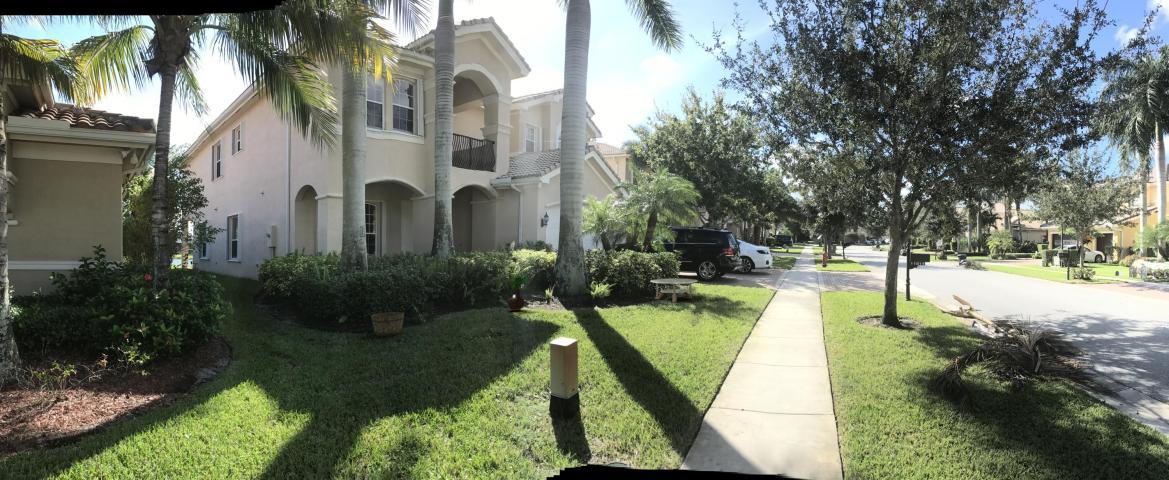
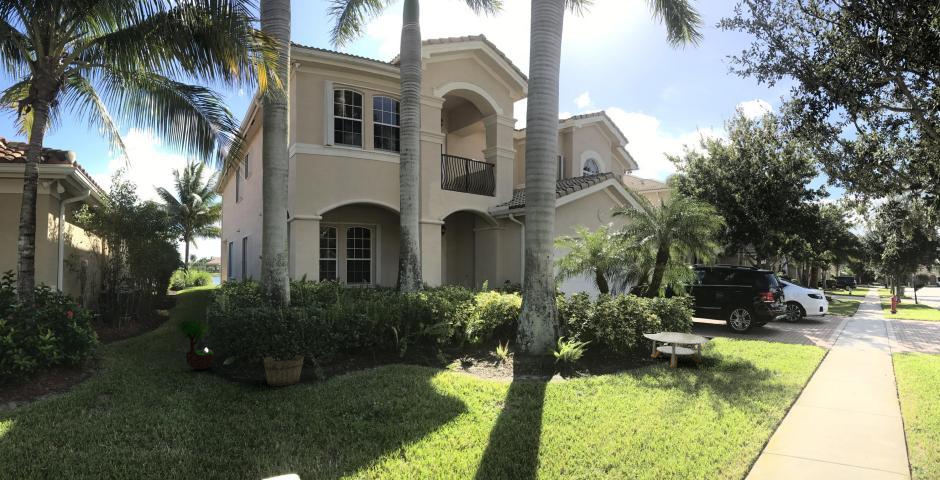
potted tree: present [507,274,527,311] -> present [177,318,214,370]

